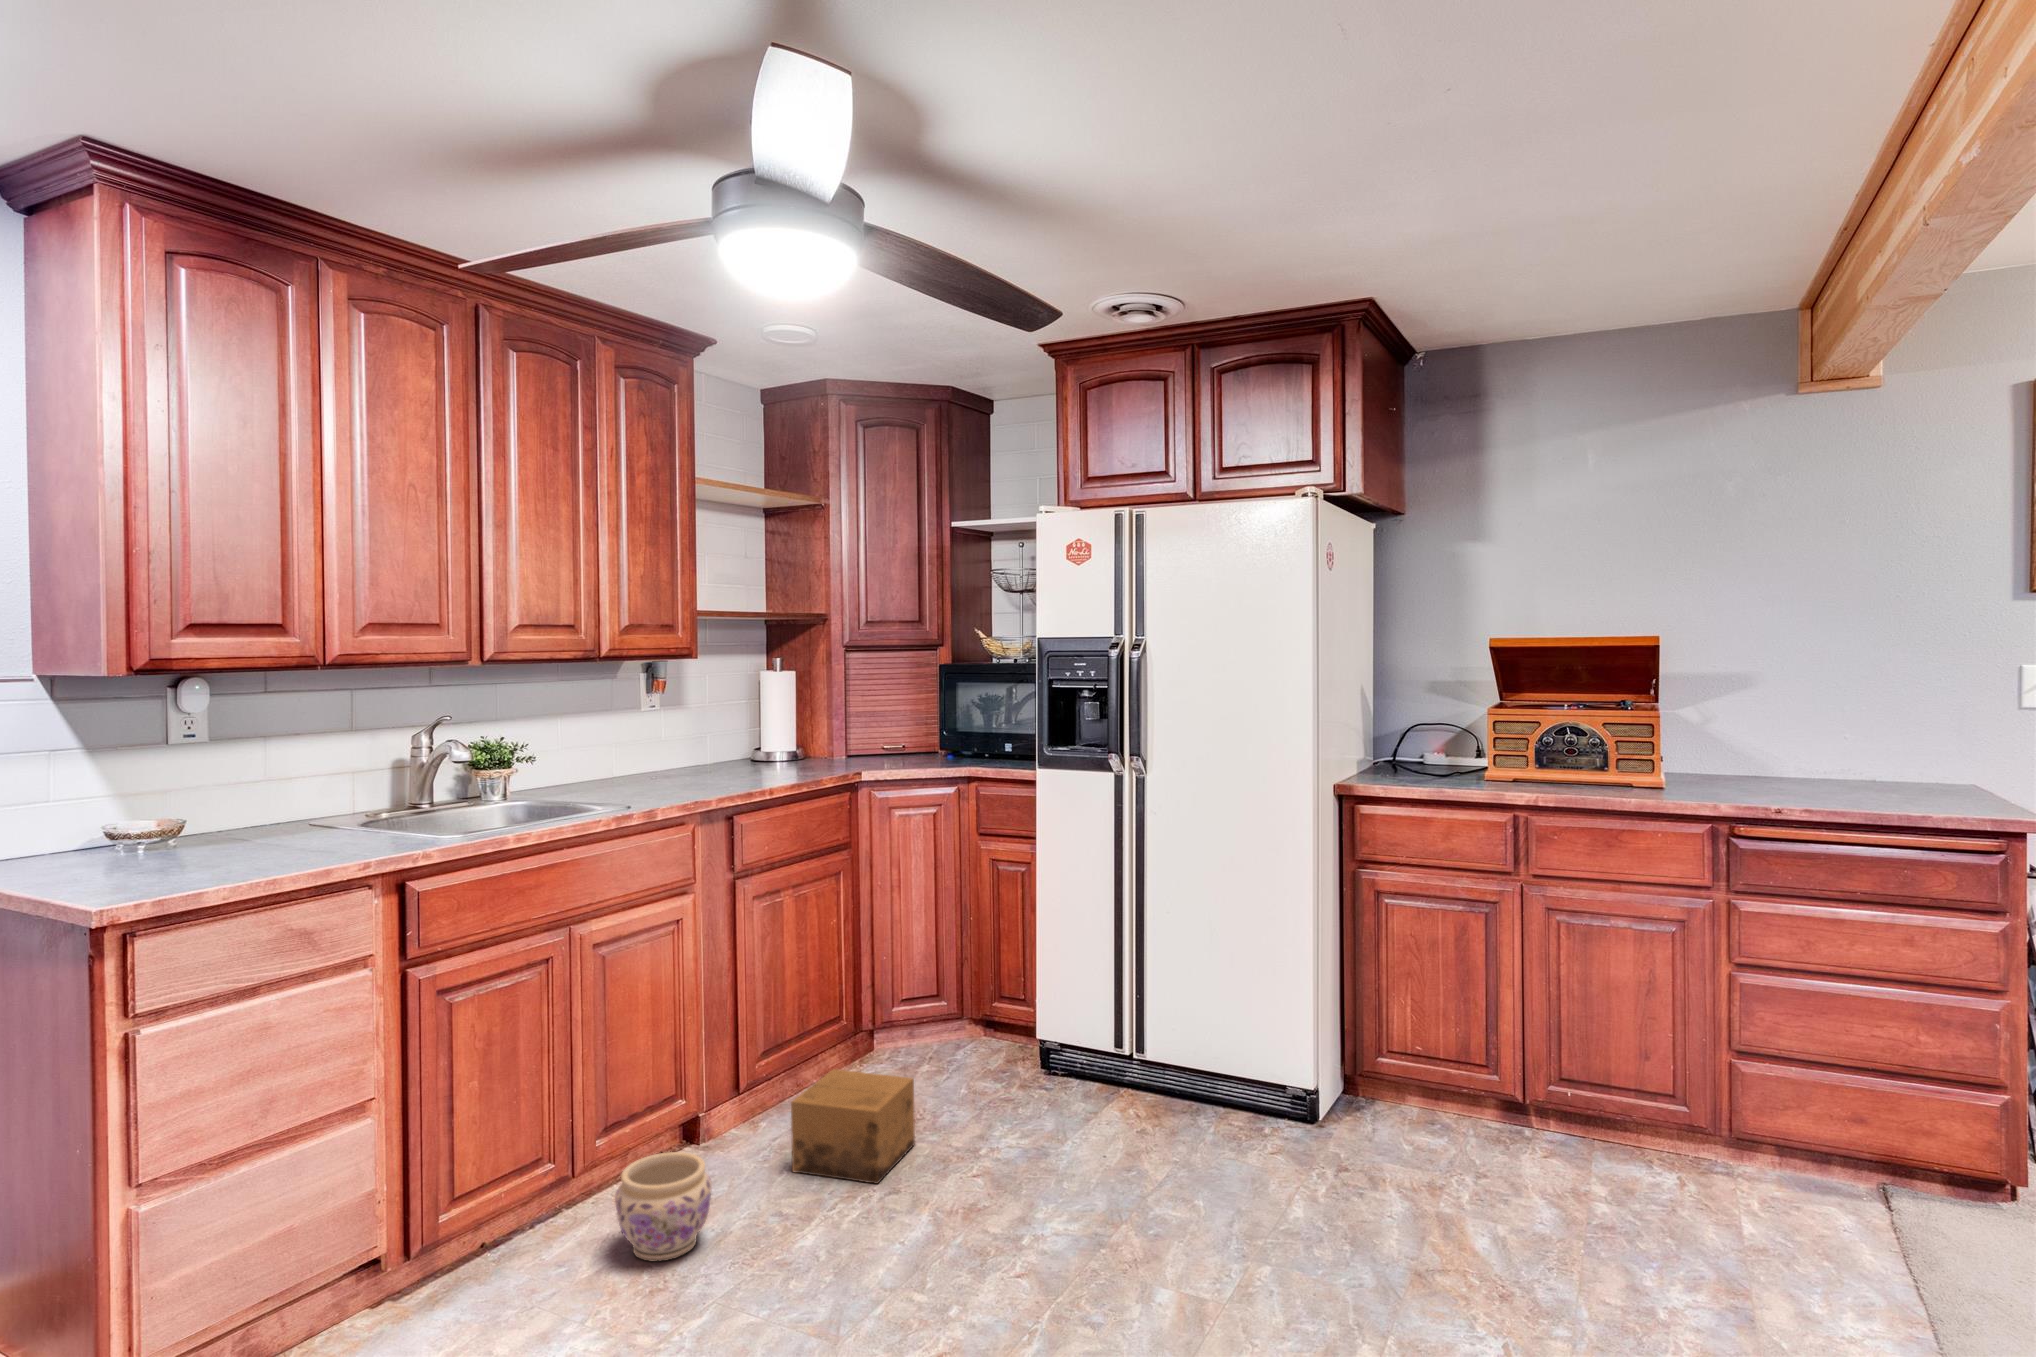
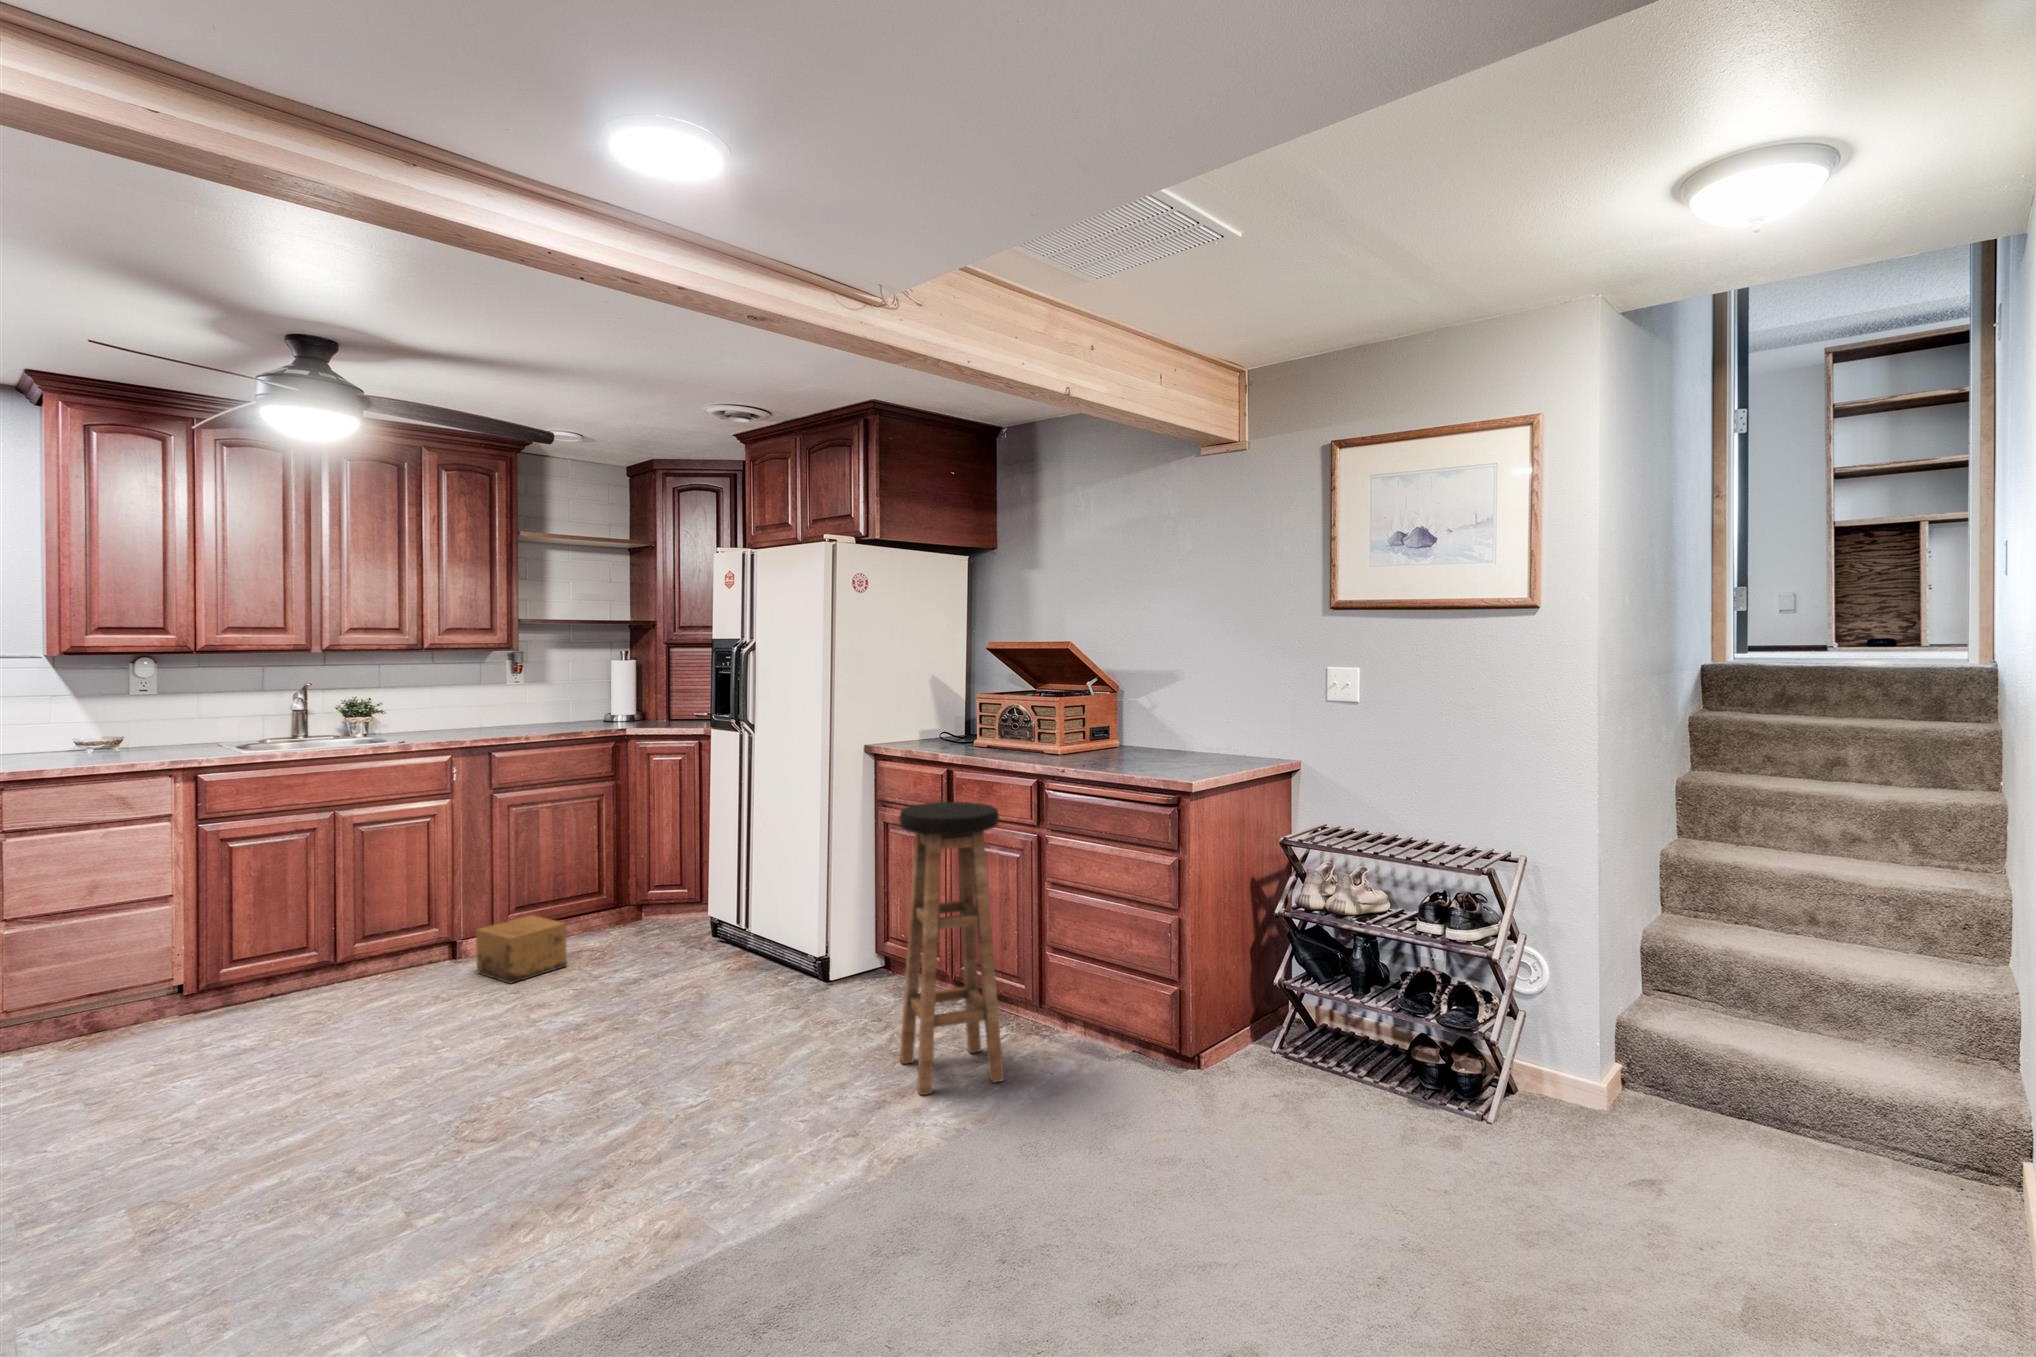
bar stool: none [1640,859,1824,1288] -> present [899,802,1004,1095]
planter: present [615,1152,712,1262] -> none [317,948,384,1007]

